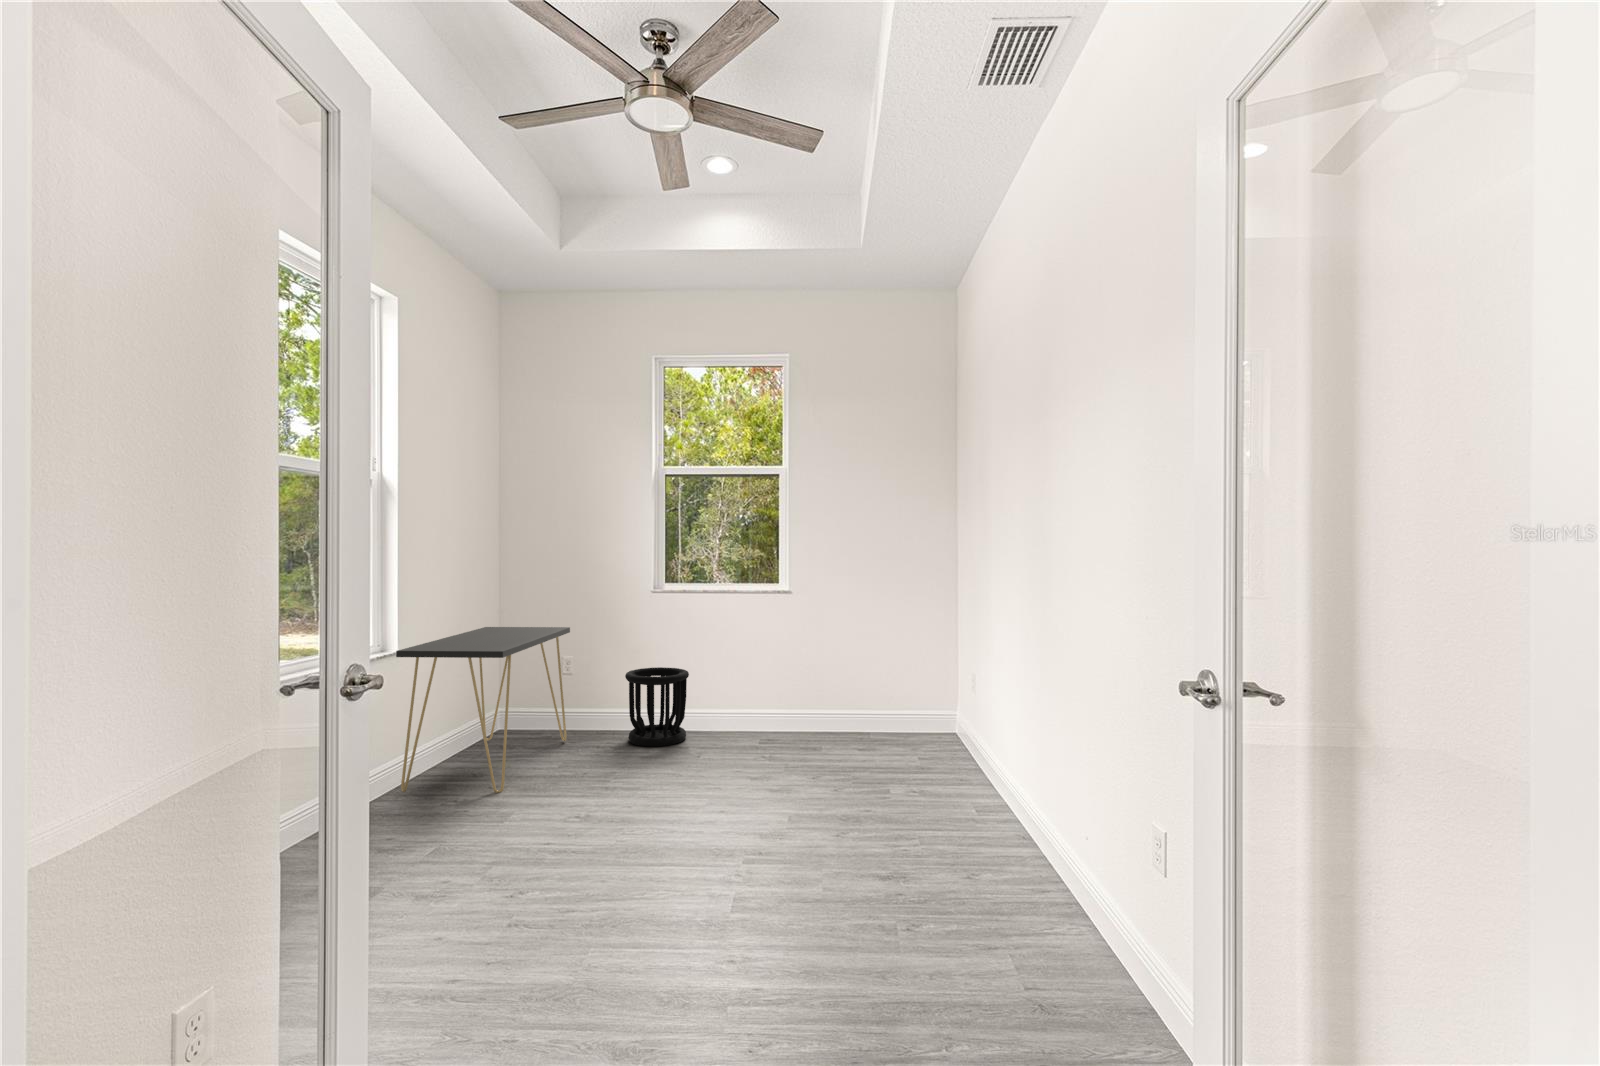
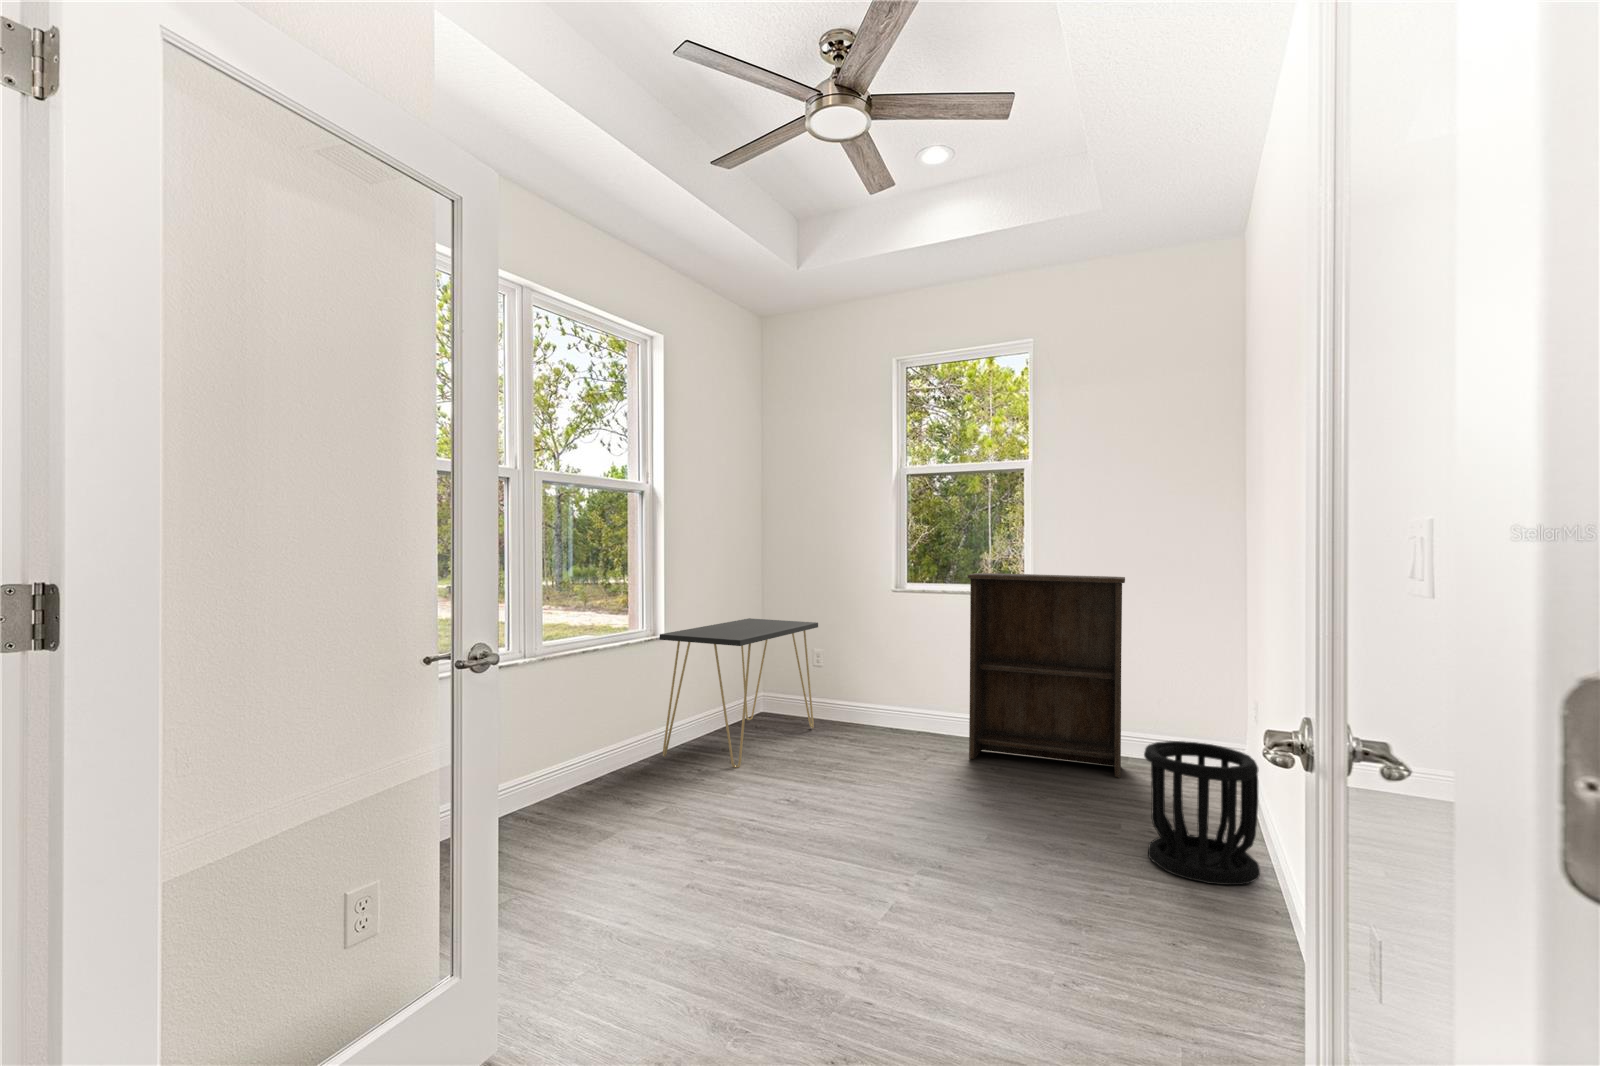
bookshelf: none [736,570,878,753] -> present [968,573,1125,778]
wastebasket: present [625,667,689,746] -> present [1144,741,1260,885]

